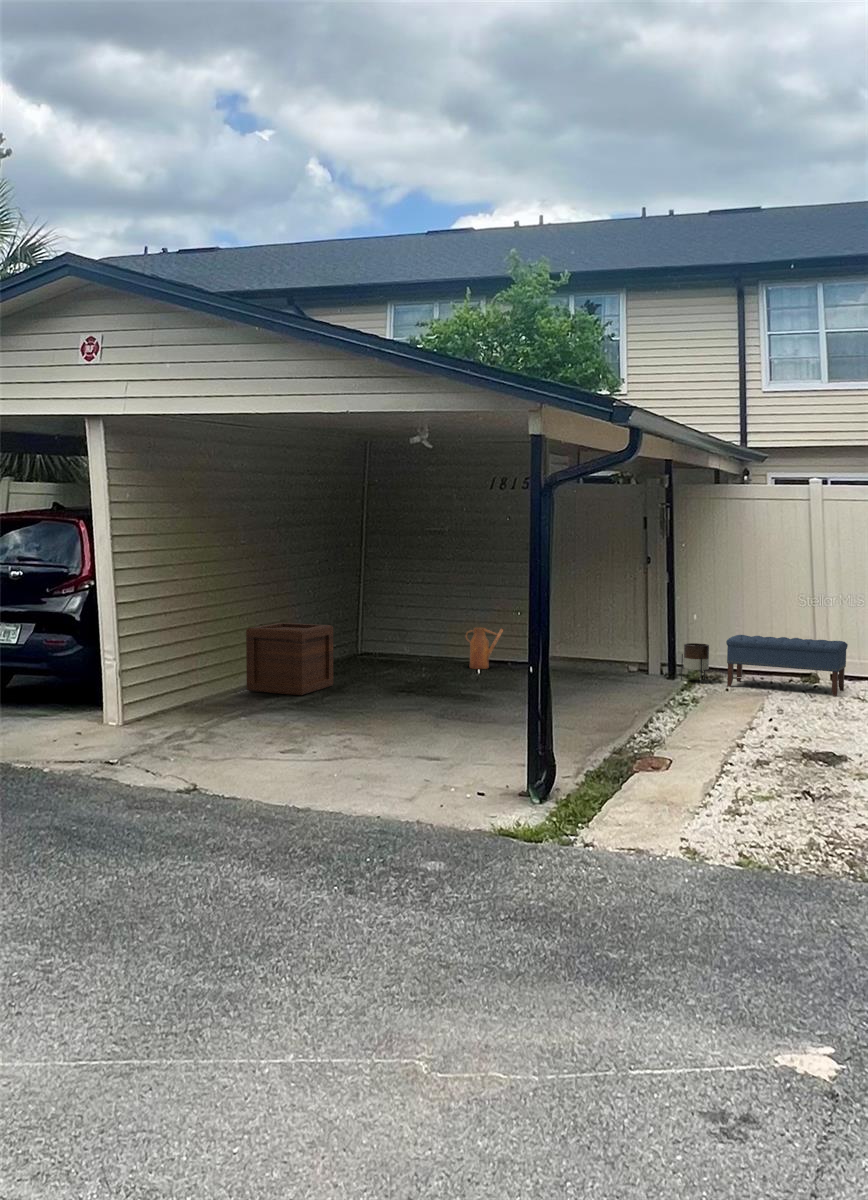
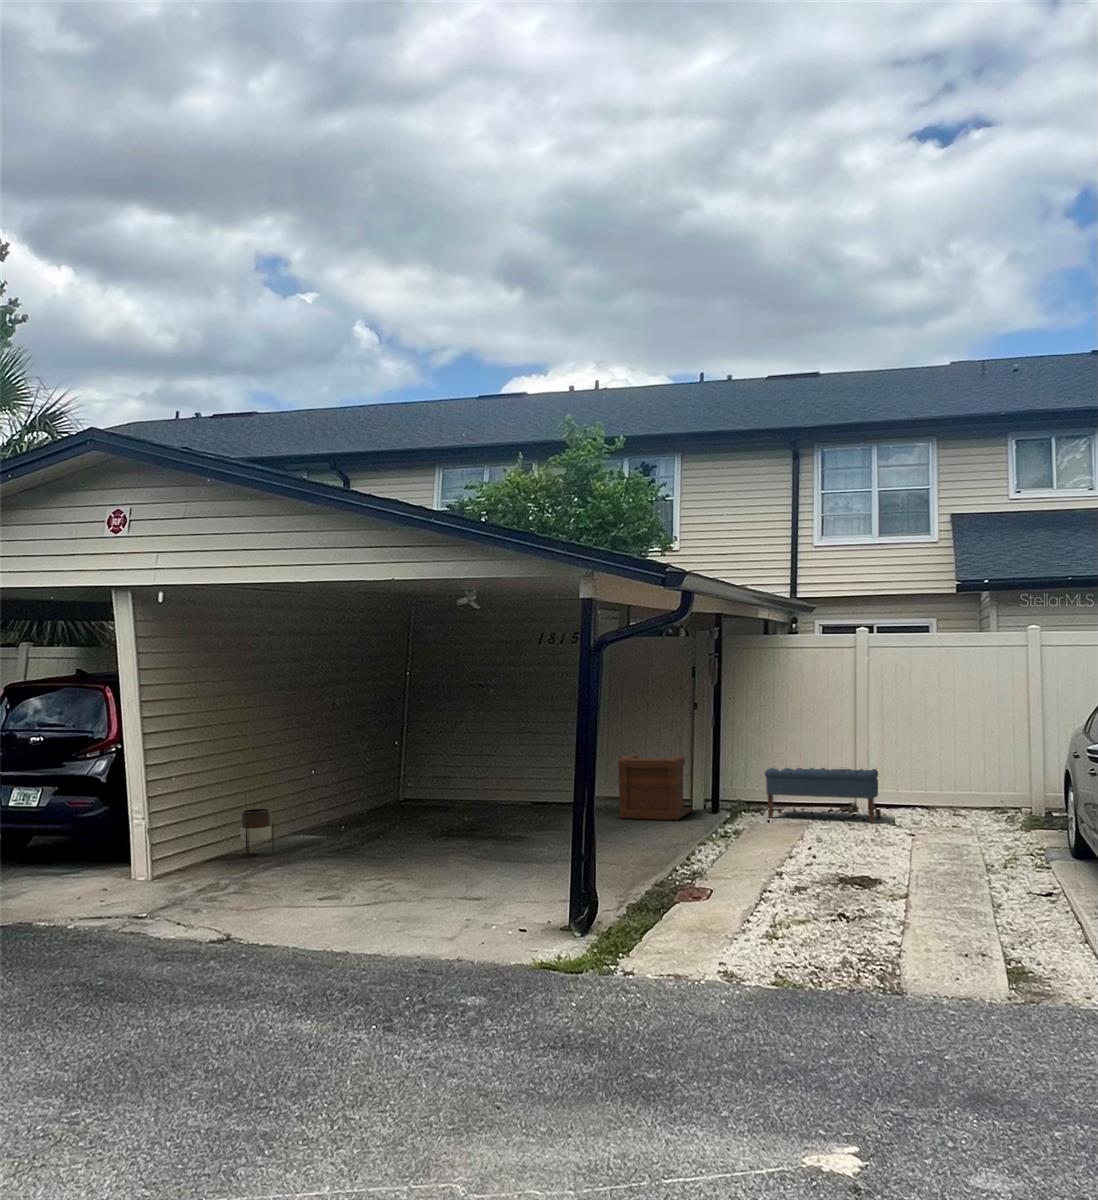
wooden crate: present [246,623,333,695] -> present [618,755,692,820]
watering can: present [466,627,503,669] -> none [508,768,546,811]
planter: present [681,643,709,683] -> present [241,808,274,858]

